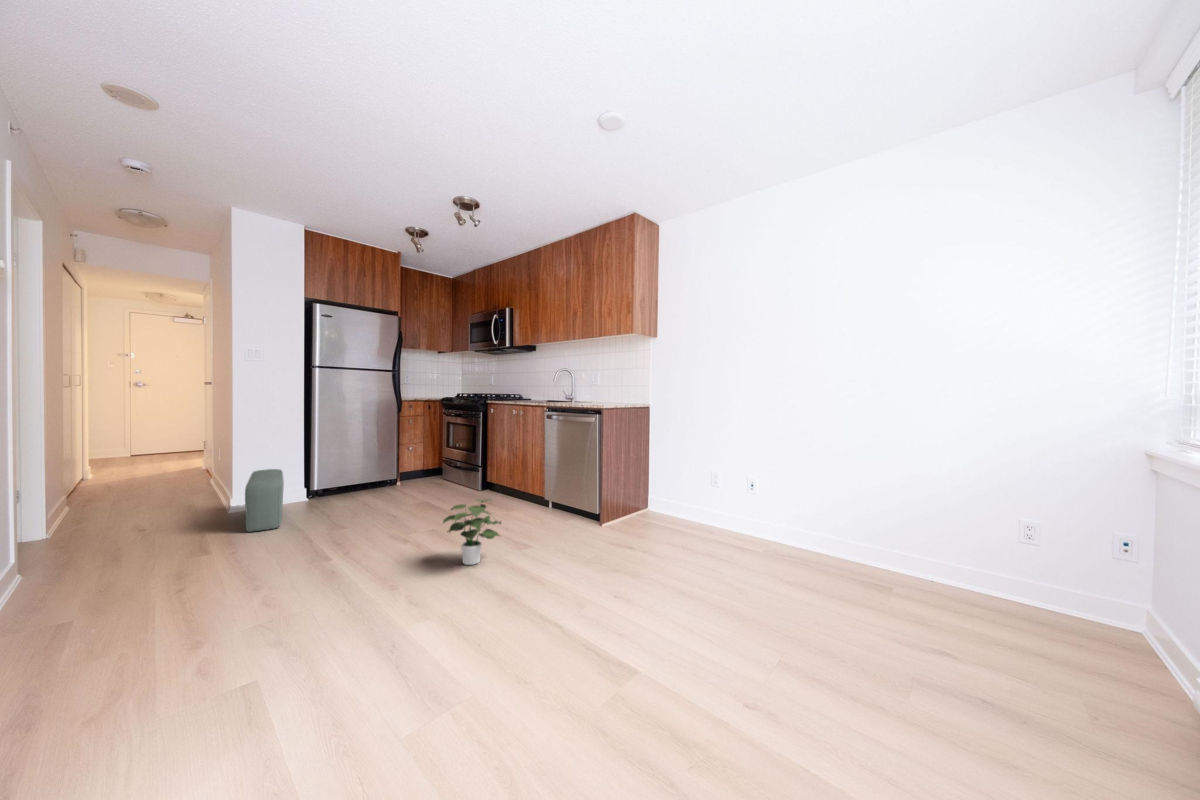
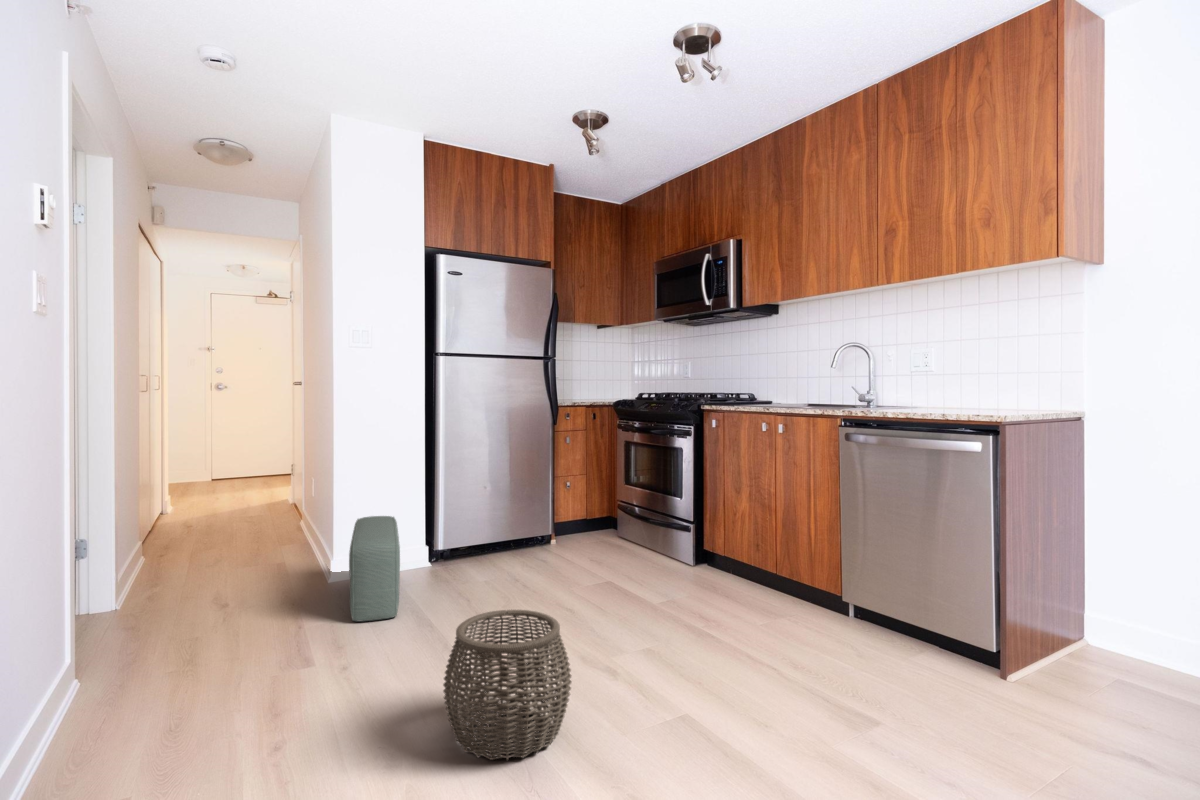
potted plant: present [443,500,501,565] -> none [692,610,822,751]
woven basket: none [299,509,376,582] -> present [443,610,571,760]

